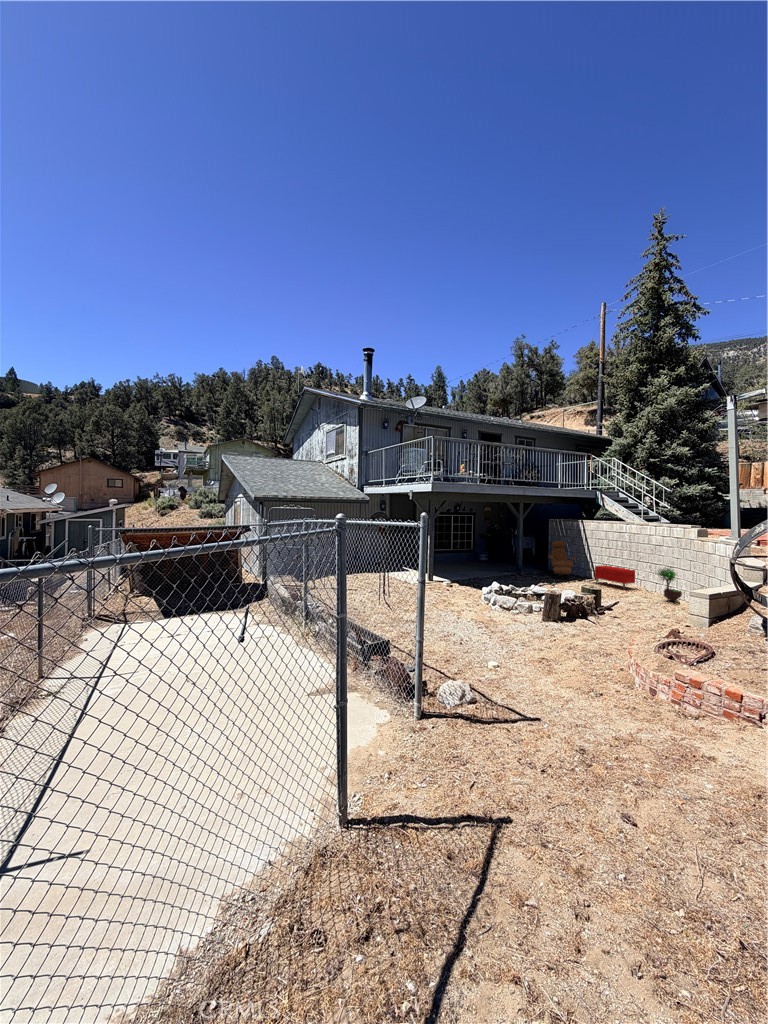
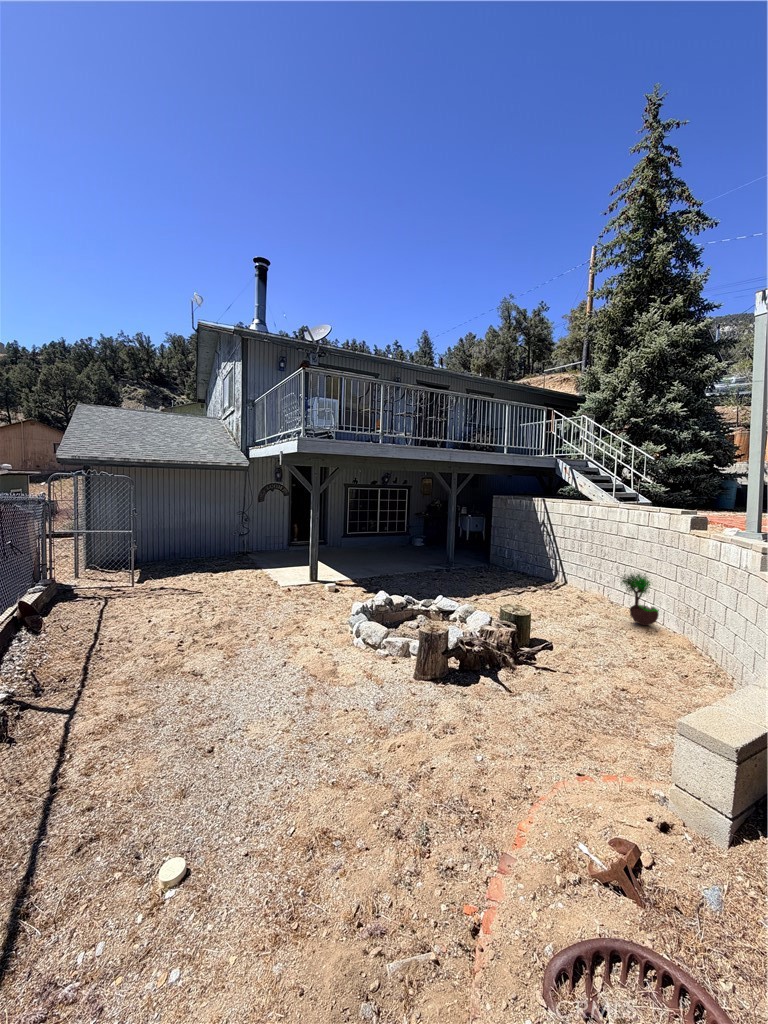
lounge chair: present [548,541,575,578] -> none [486,524,523,577]
bench: present [595,565,637,590] -> none [540,560,600,599]

